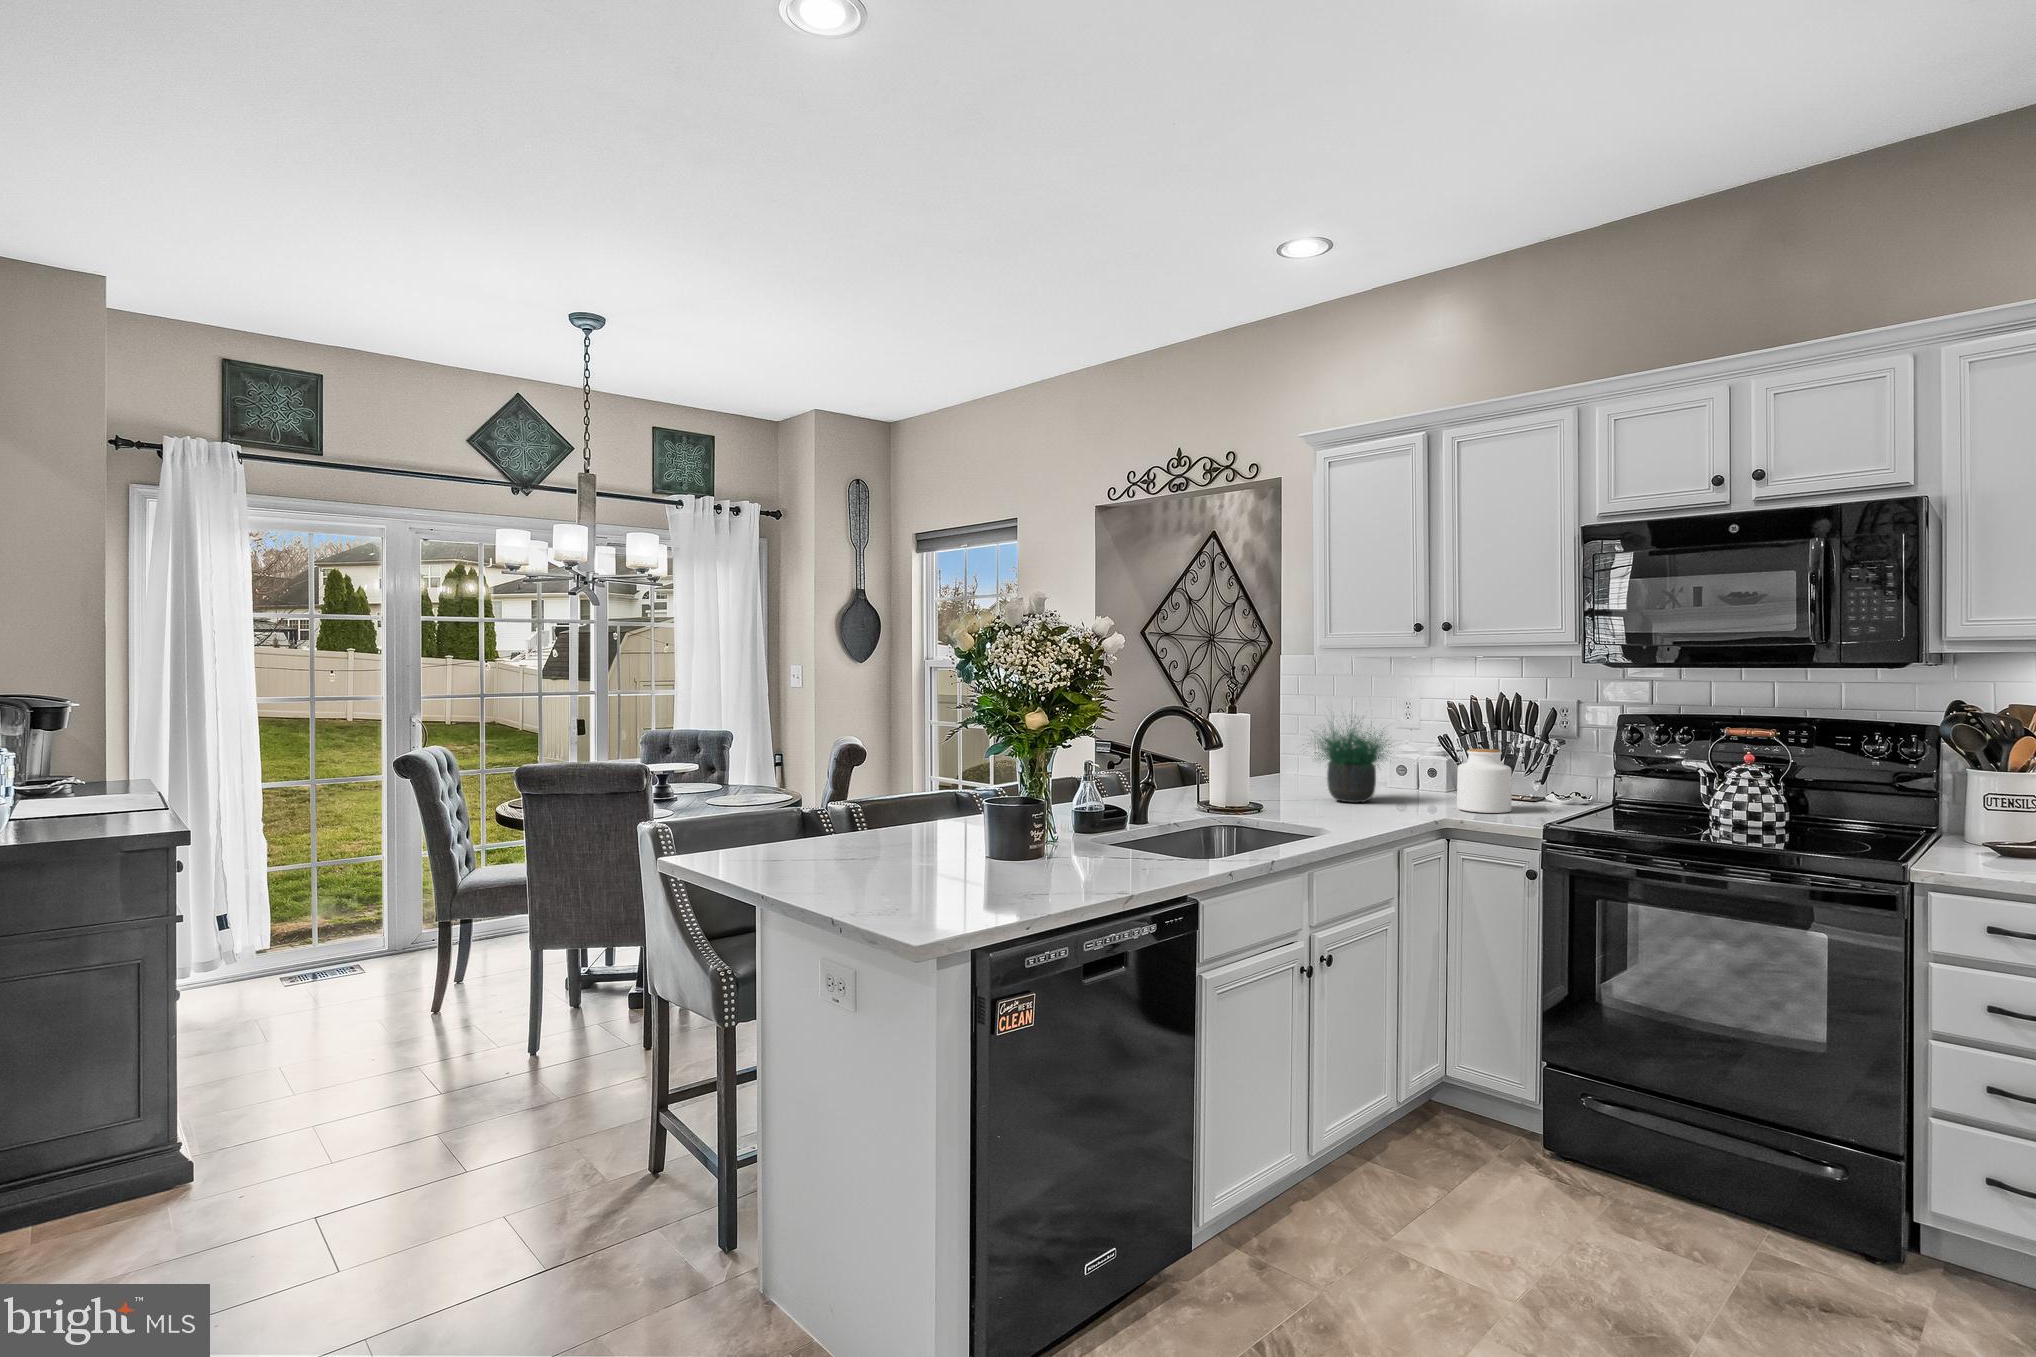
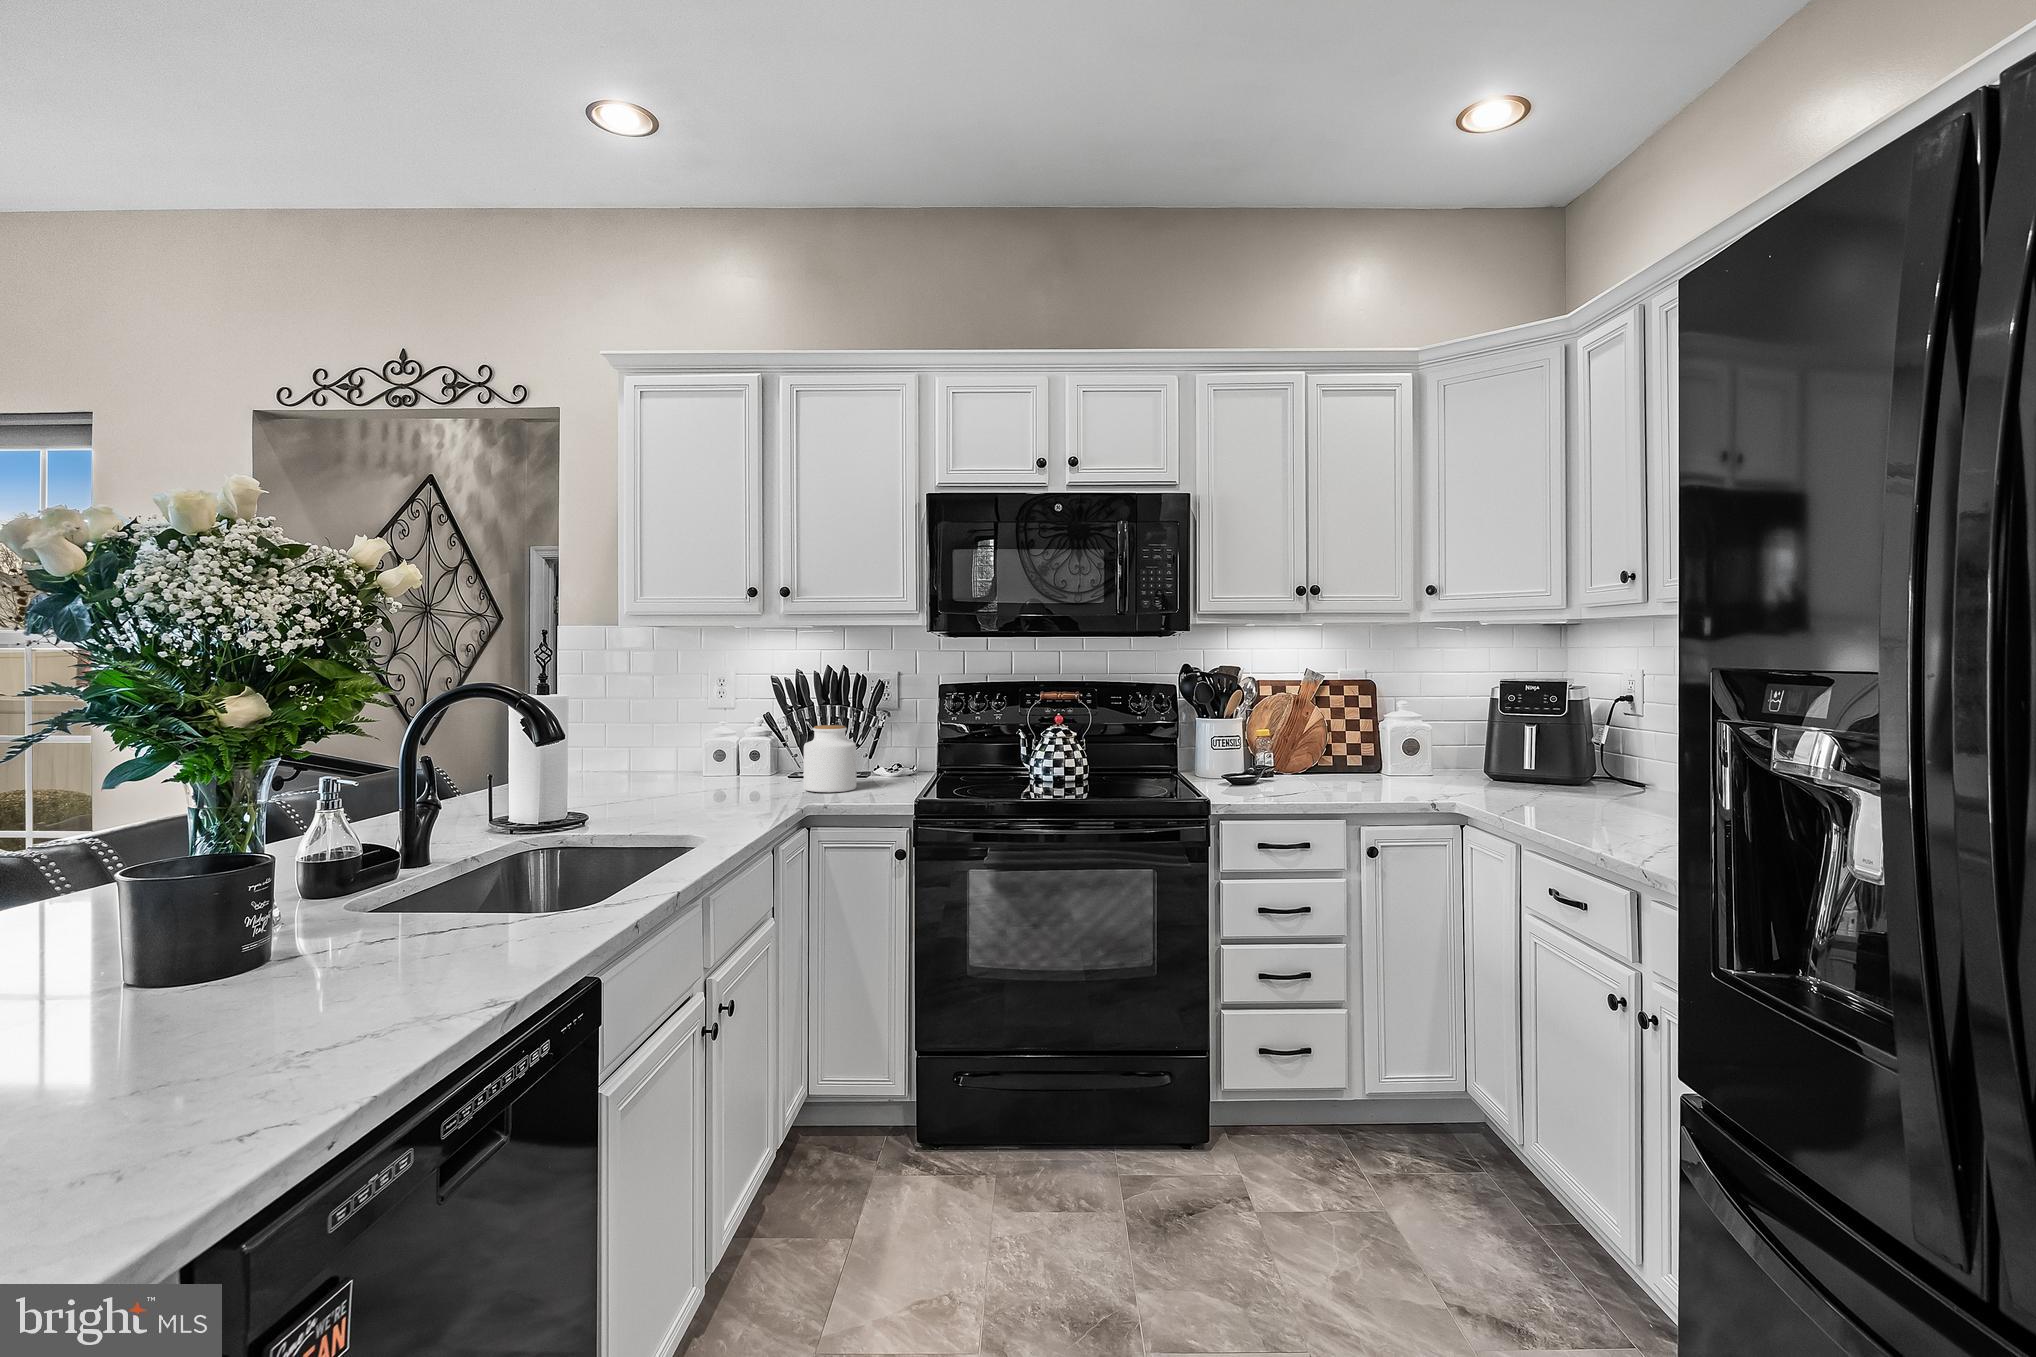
potted plant: present [1316,716,1390,803] -> none [616,670,743,795]

